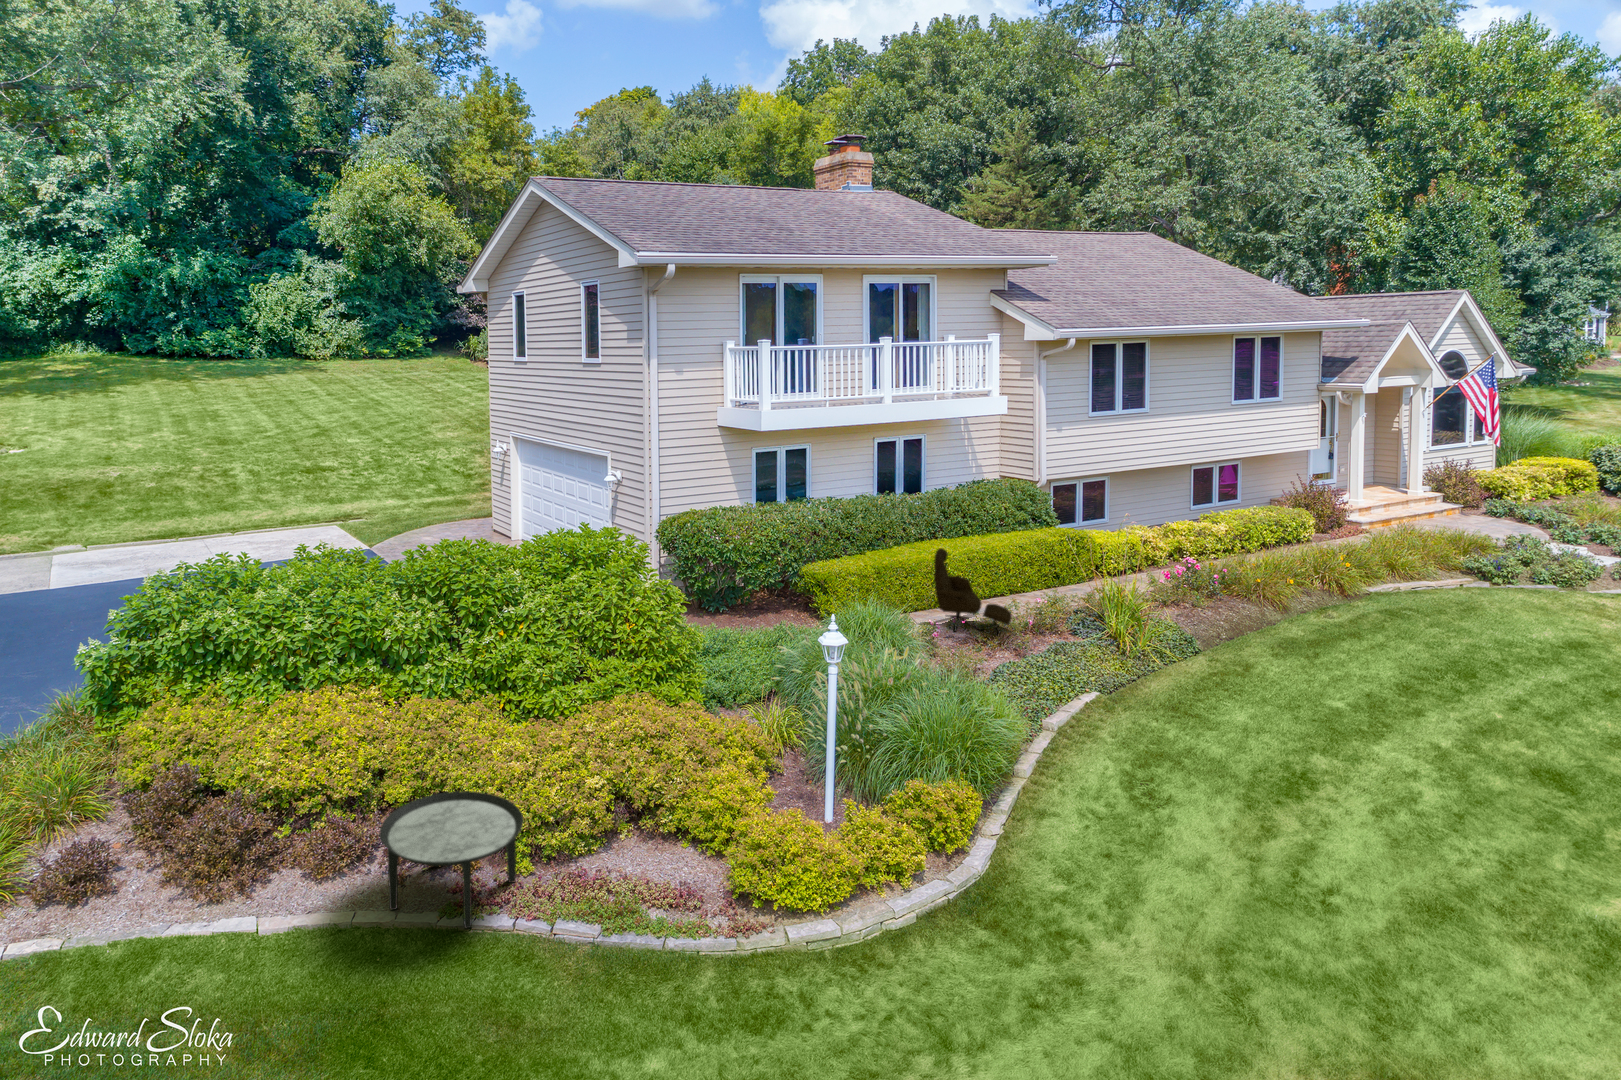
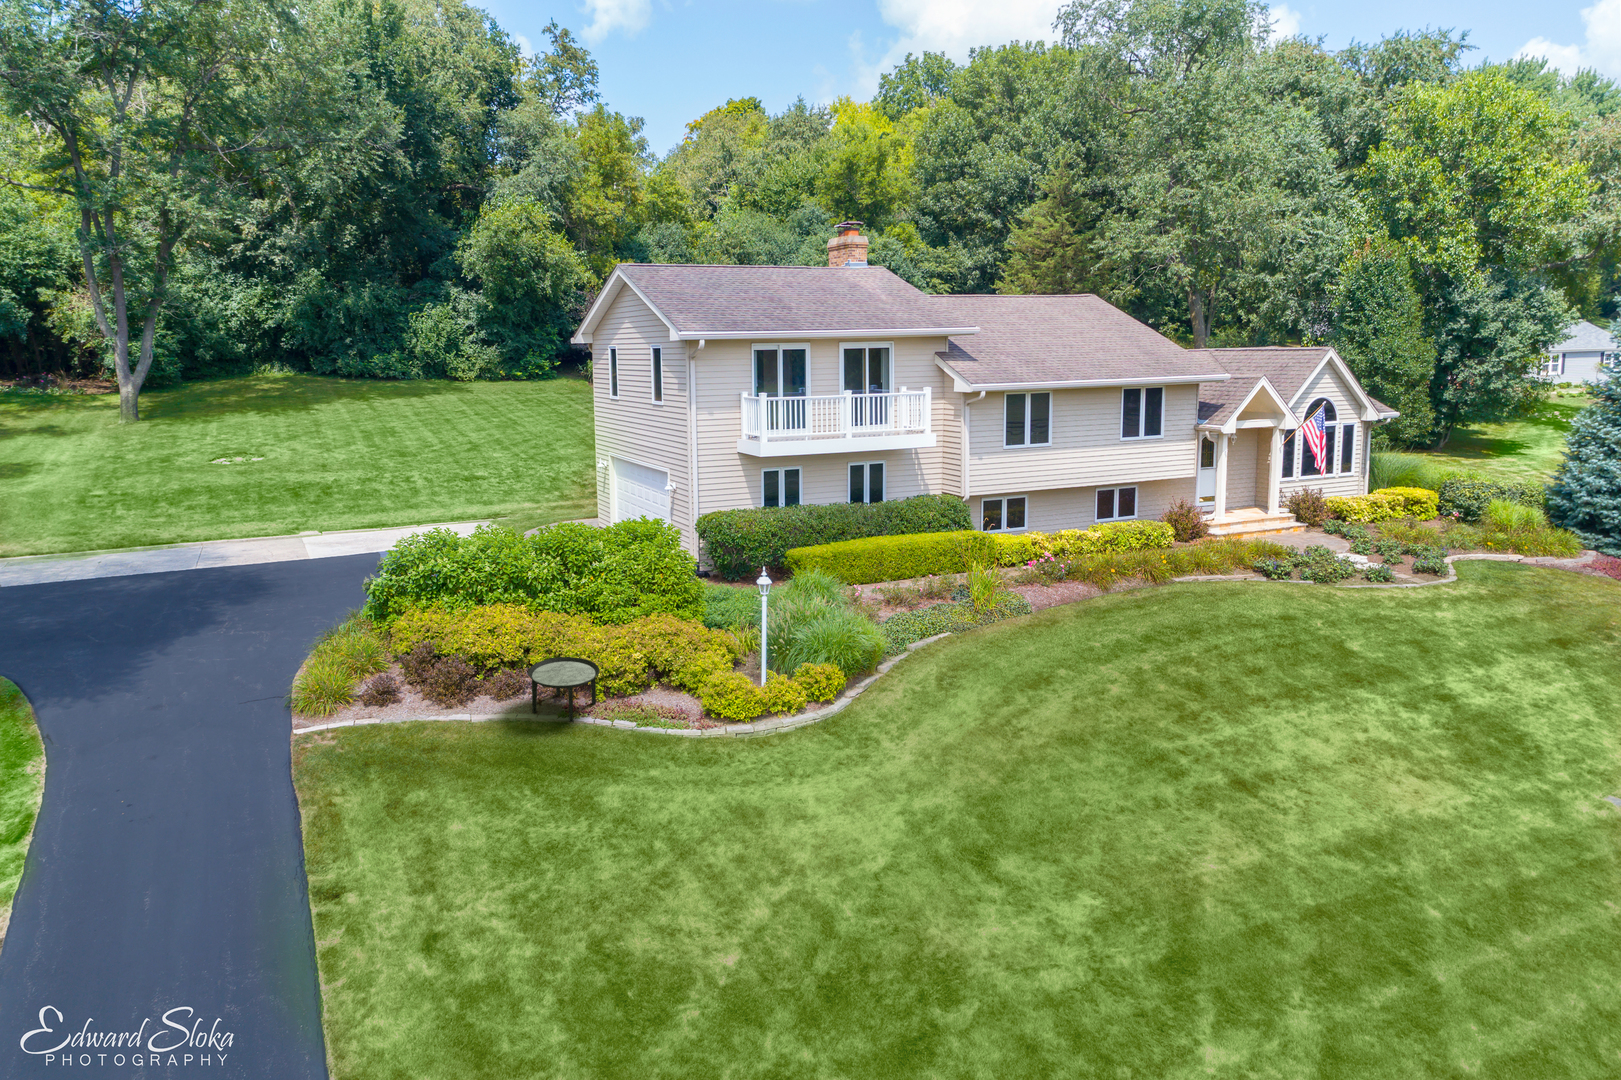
lounge chair: present [934,548,1012,635] -> none [872,532,925,589]

